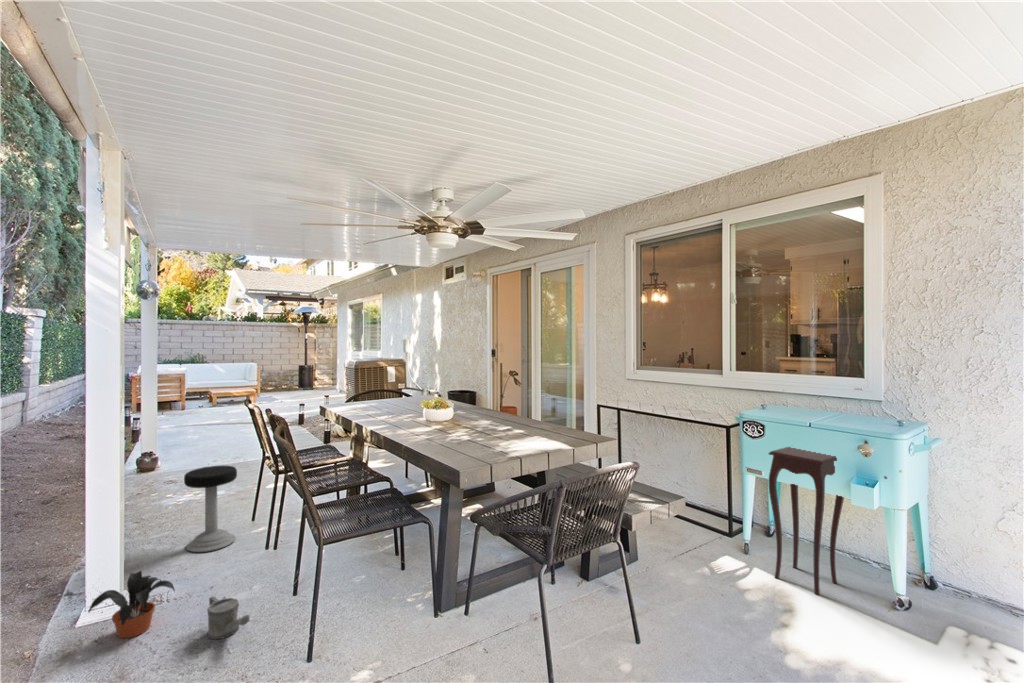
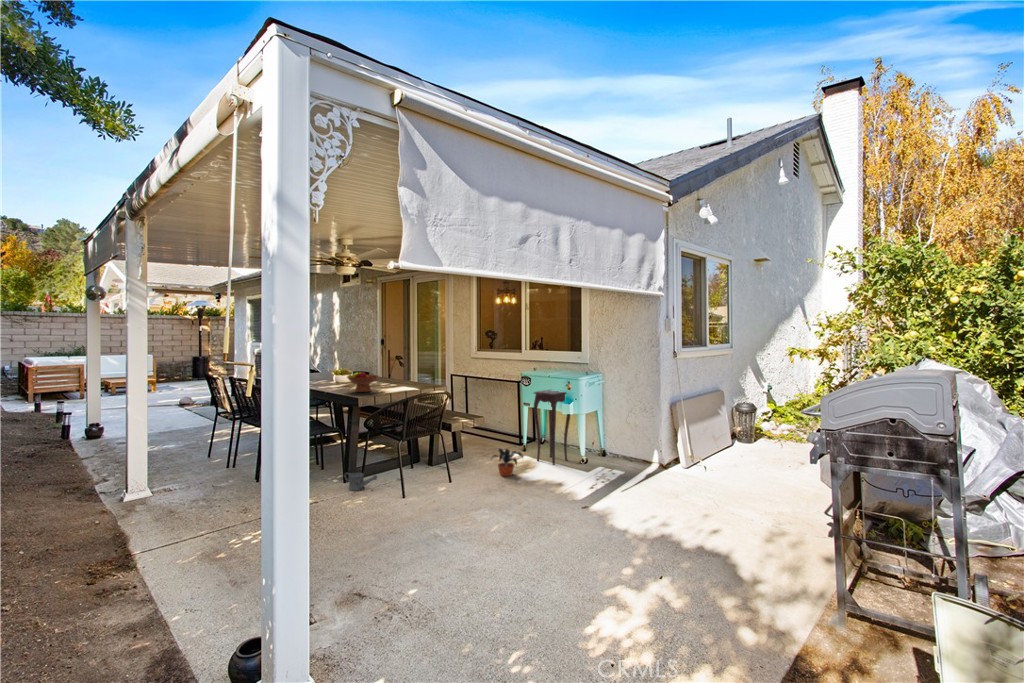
fruit bowl: none [444,407,497,444] -> present [347,371,379,392]
stool: present [184,466,237,552] -> none [166,417,201,471]
potted plant: present [88,571,174,638] -> present [492,448,523,476]
watering can: present [207,596,249,640] -> present [344,473,377,491]

